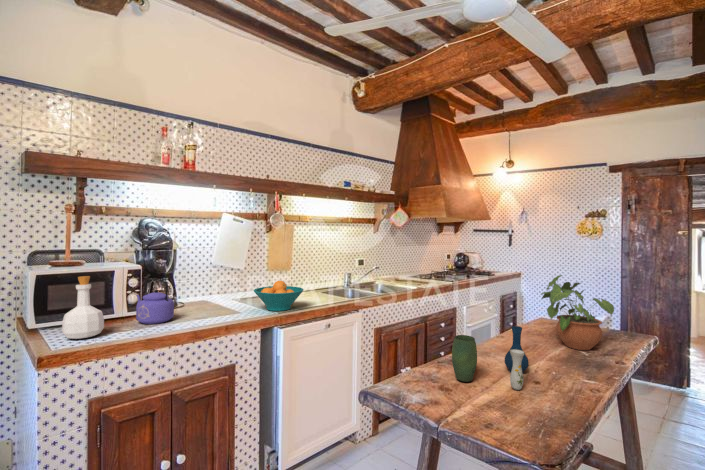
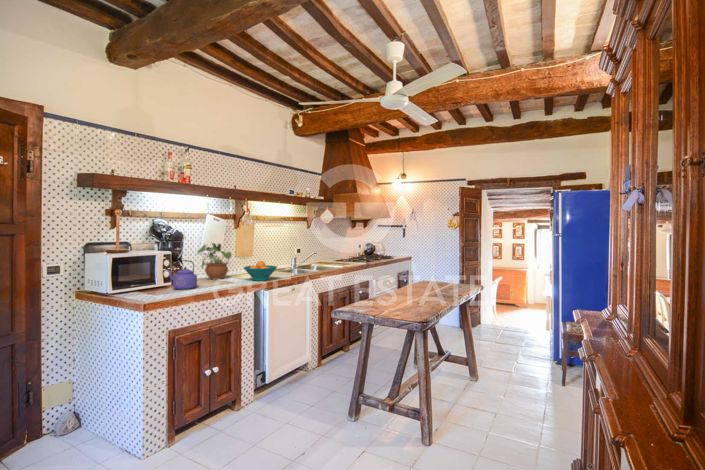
potted plant: present [541,275,614,350] -> present [198,243,231,280]
bottle: present [62,276,104,339] -> none [143,257,166,296]
vase: present [452,326,529,390] -> none [375,278,413,307]

